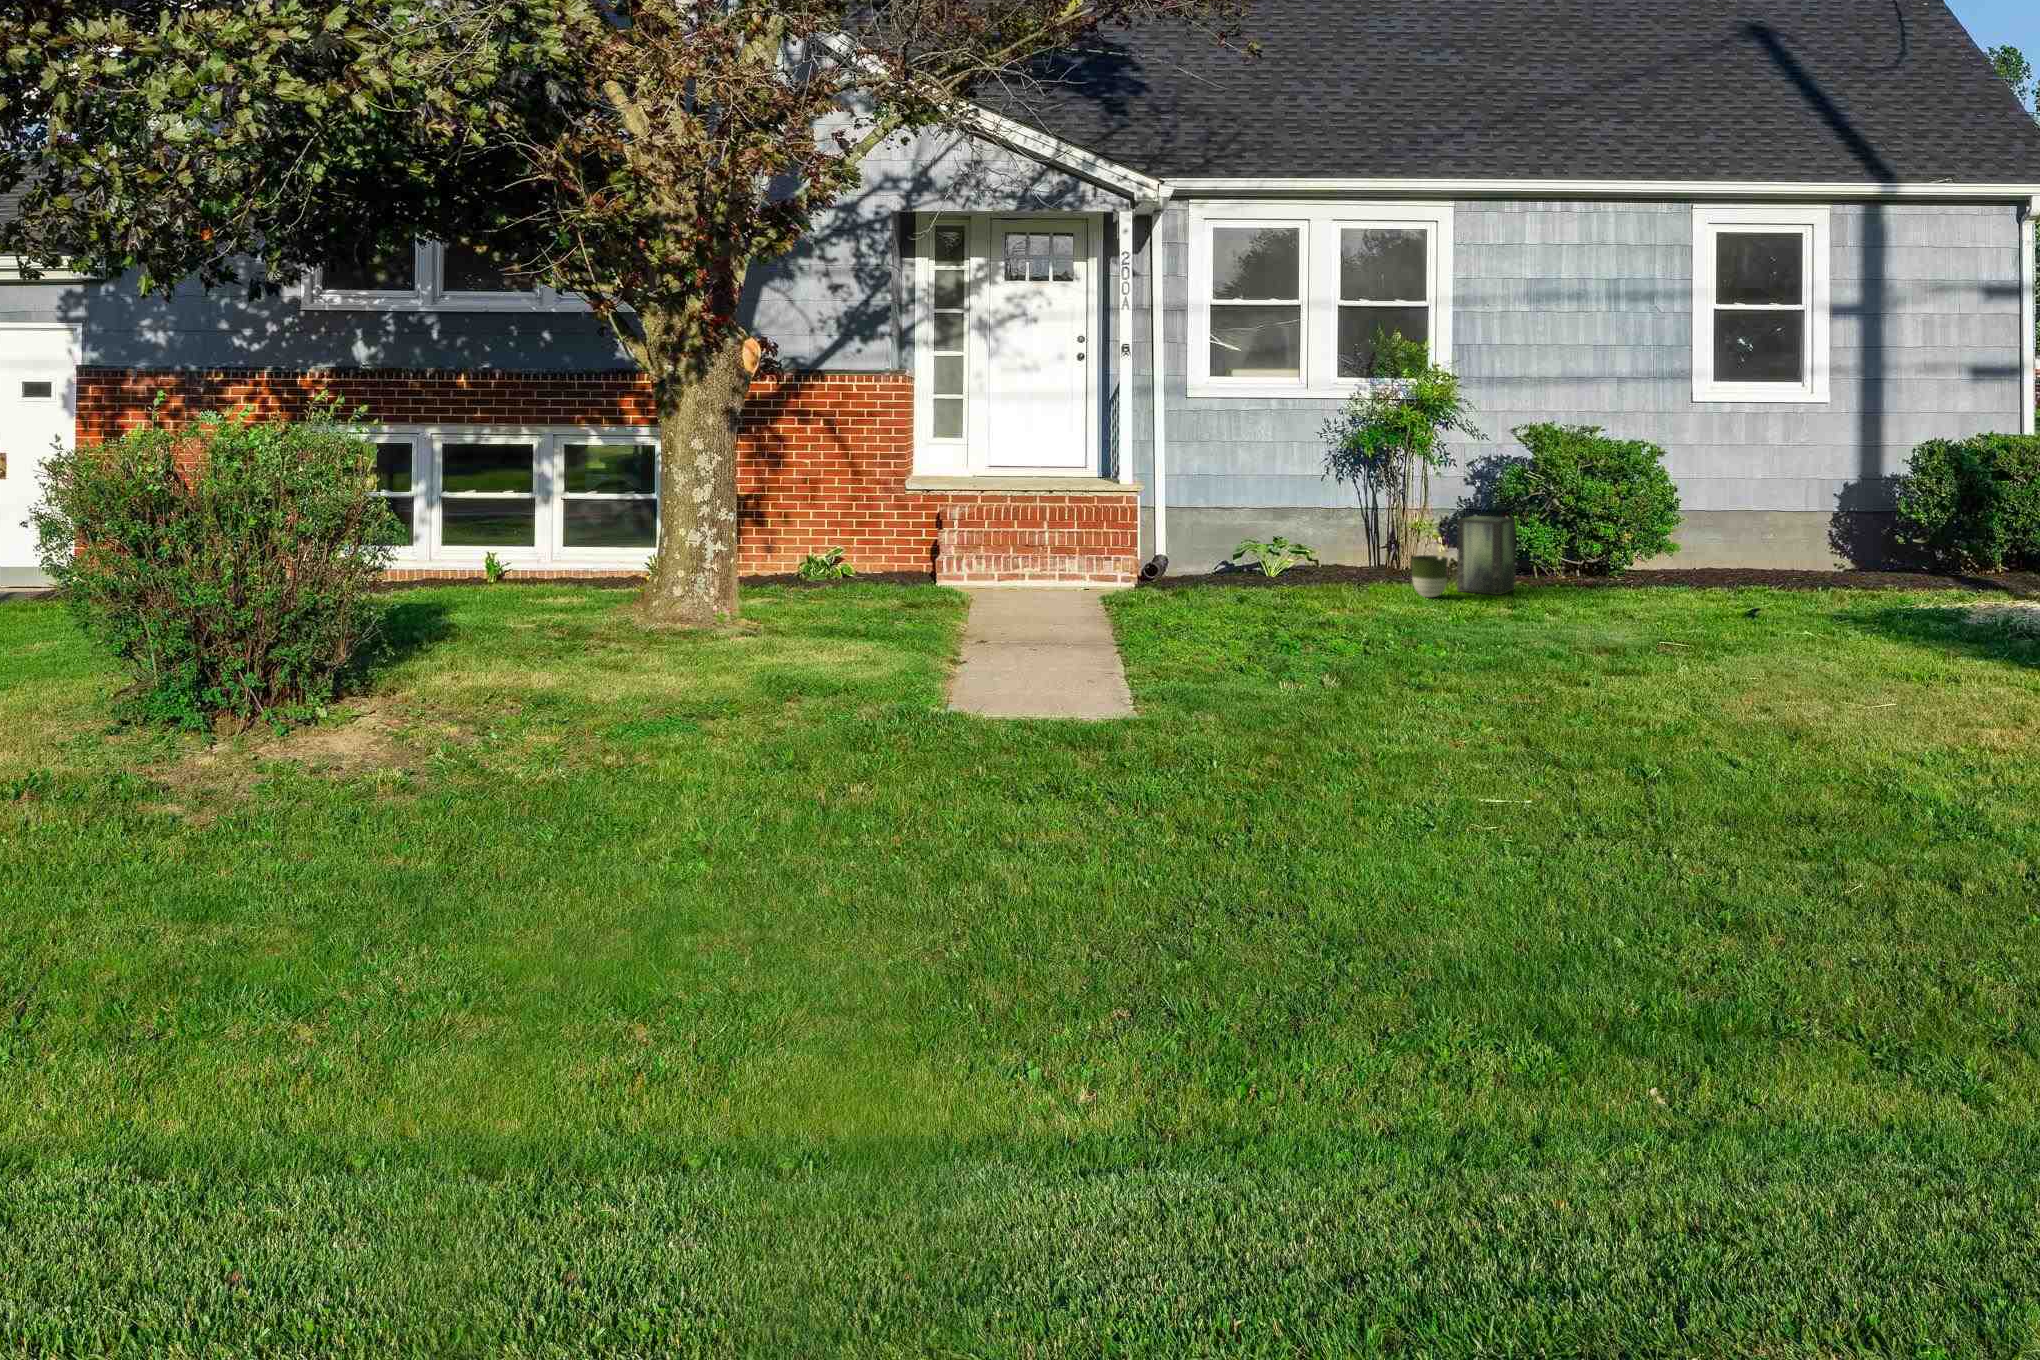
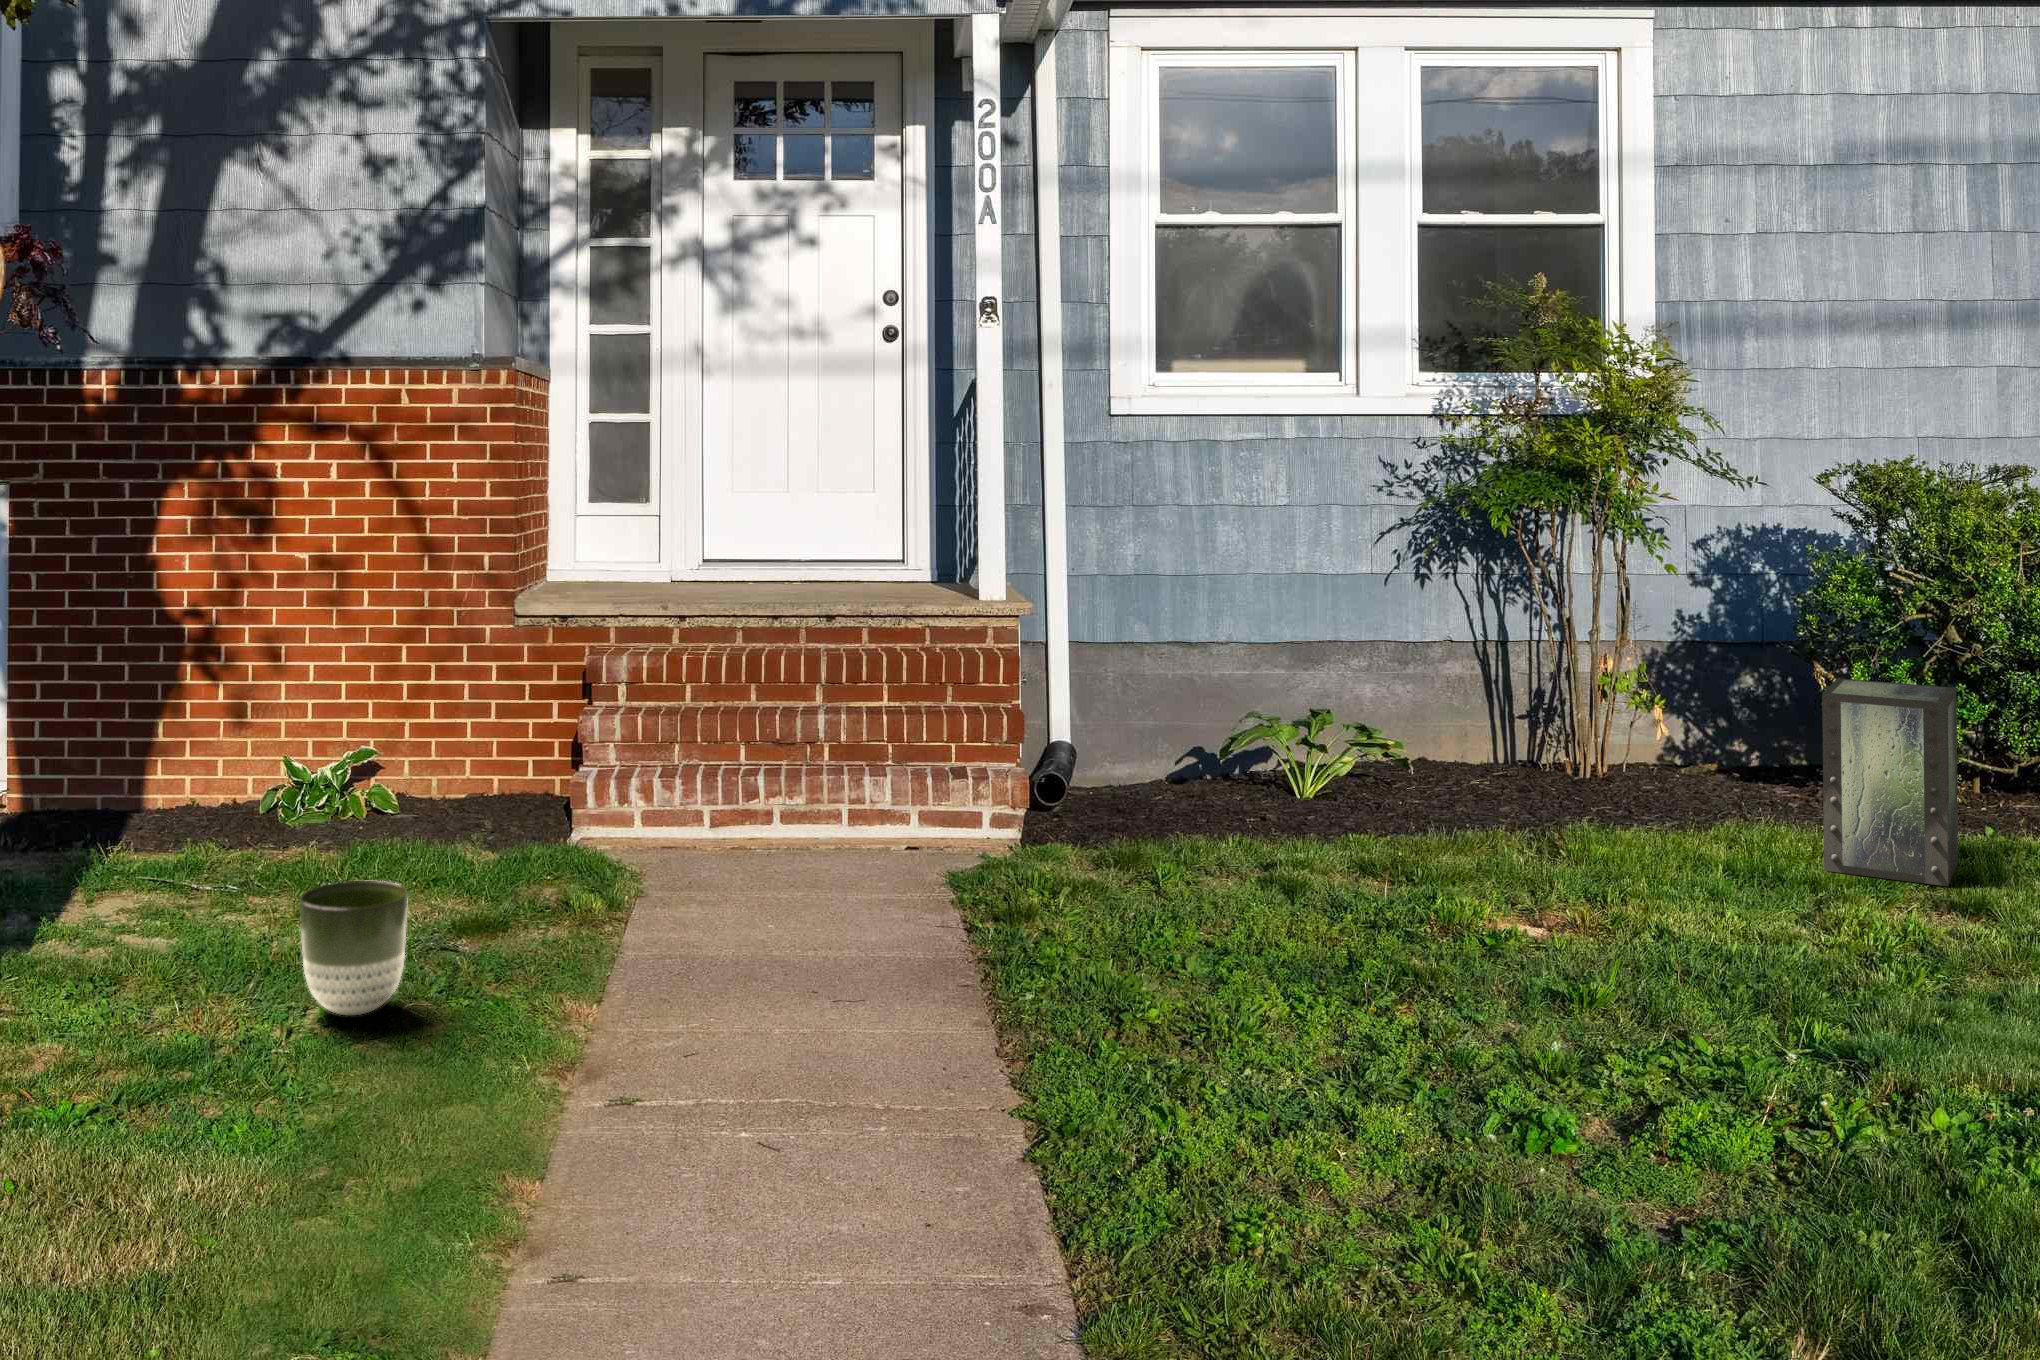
planter: present [1411,555,1448,597] -> present [299,881,408,1015]

